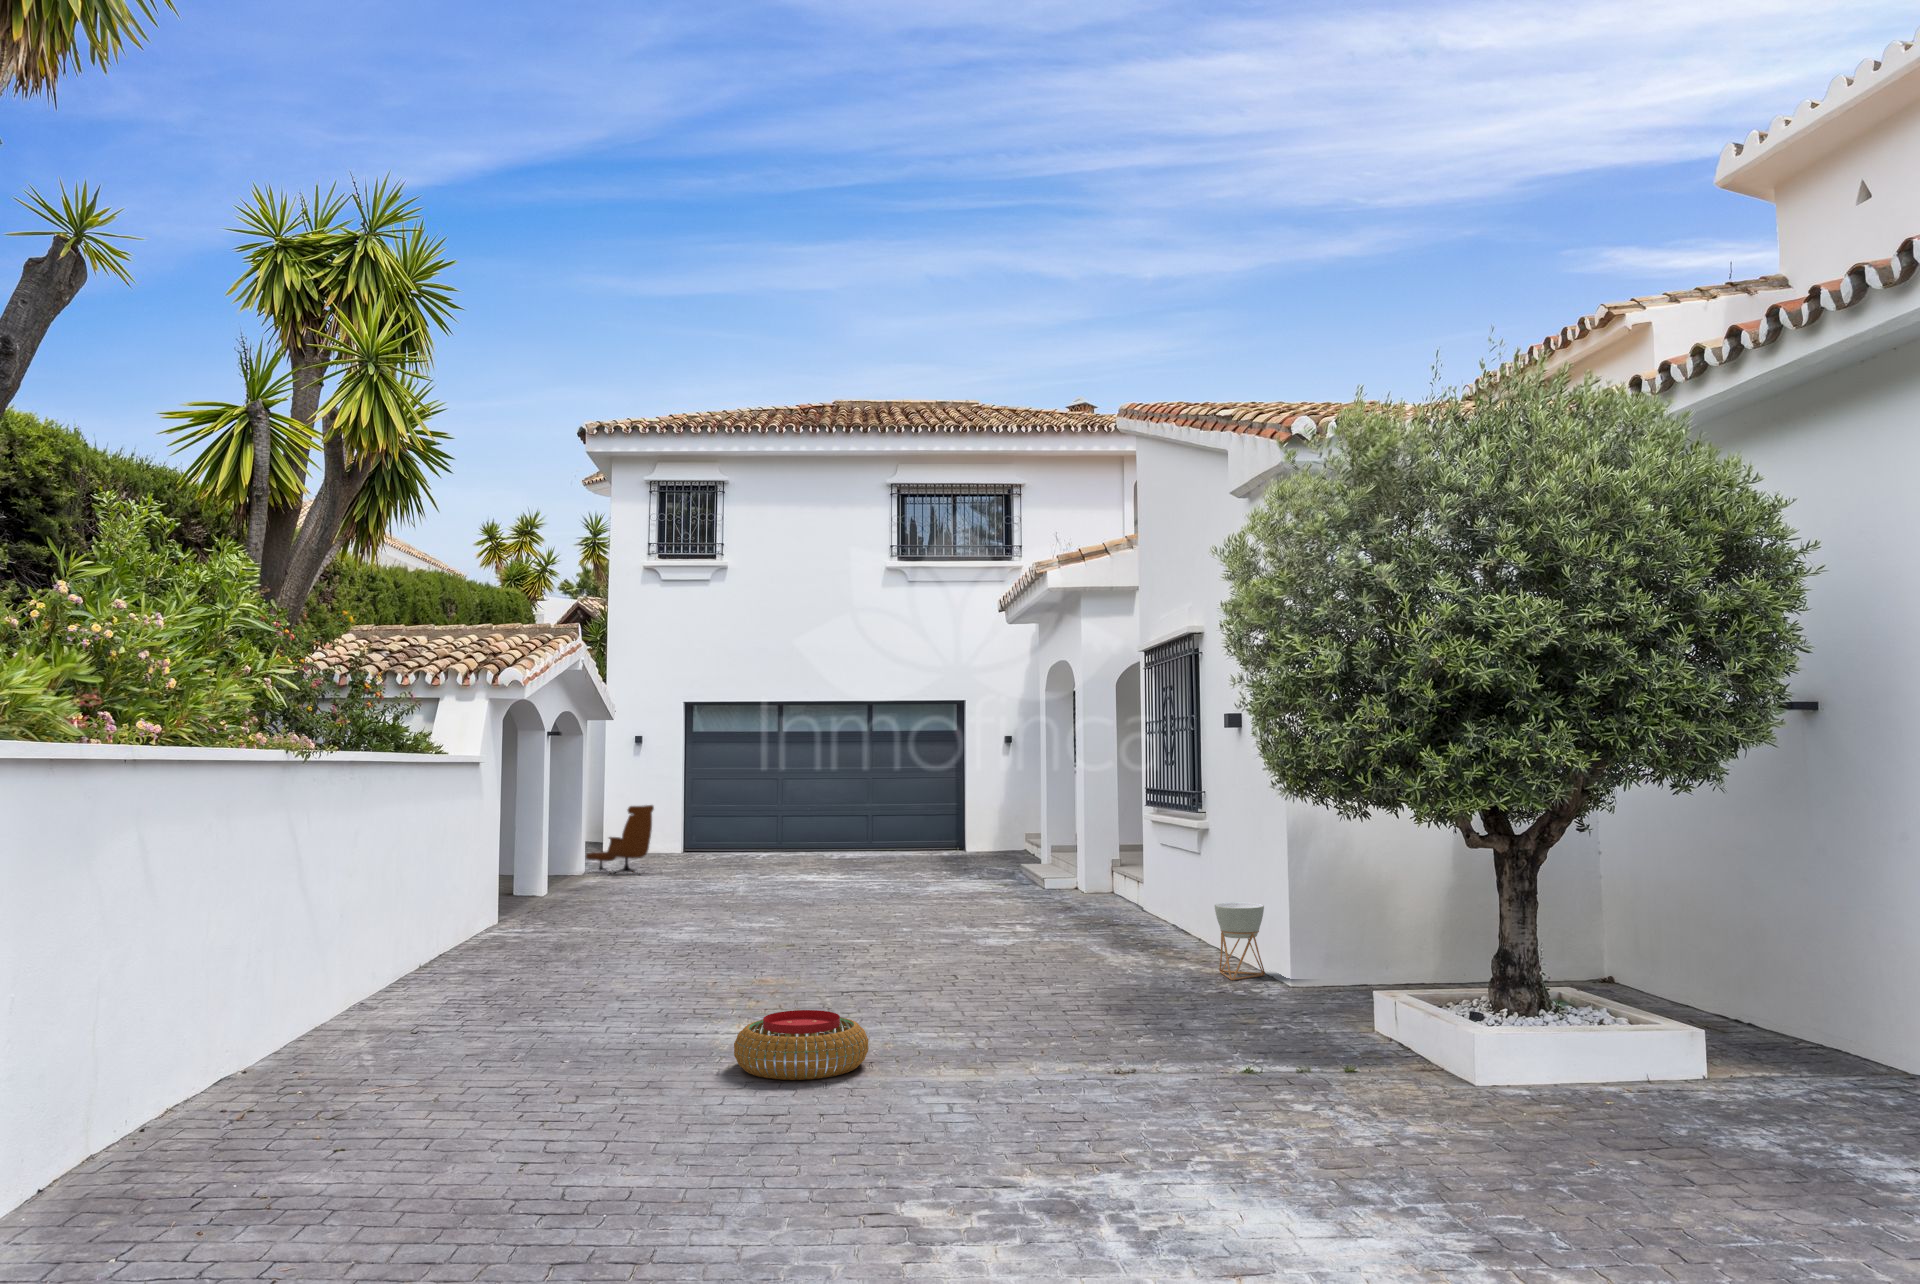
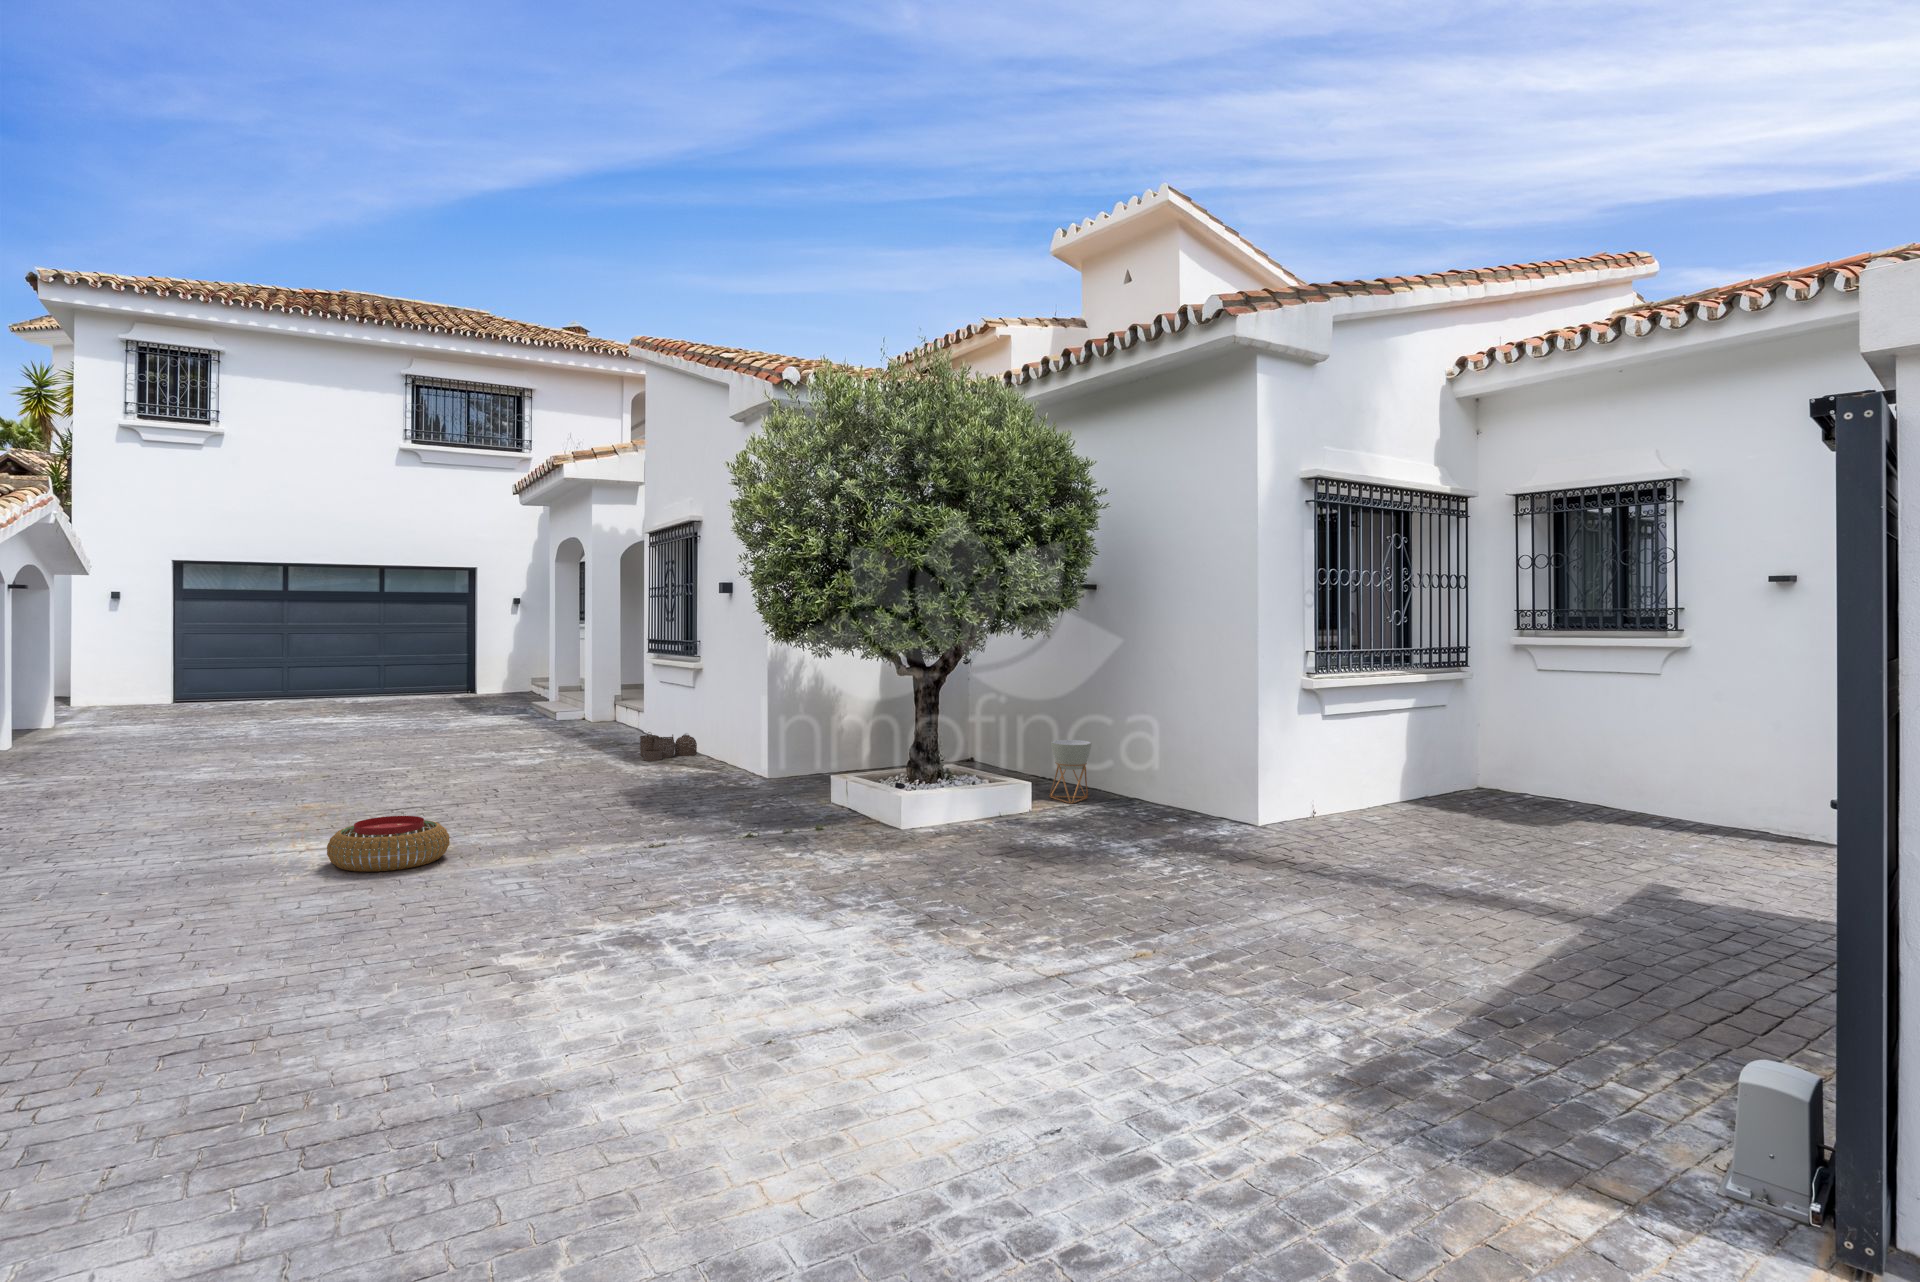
lounge chair: present [586,805,654,874] -> none [94,653,172,719]
planter: present [1215,902,1265,980] -> present [1049,740,1092,804]
woven basket: none [1132,912,1207,951] -> present [640,732,697,761]

